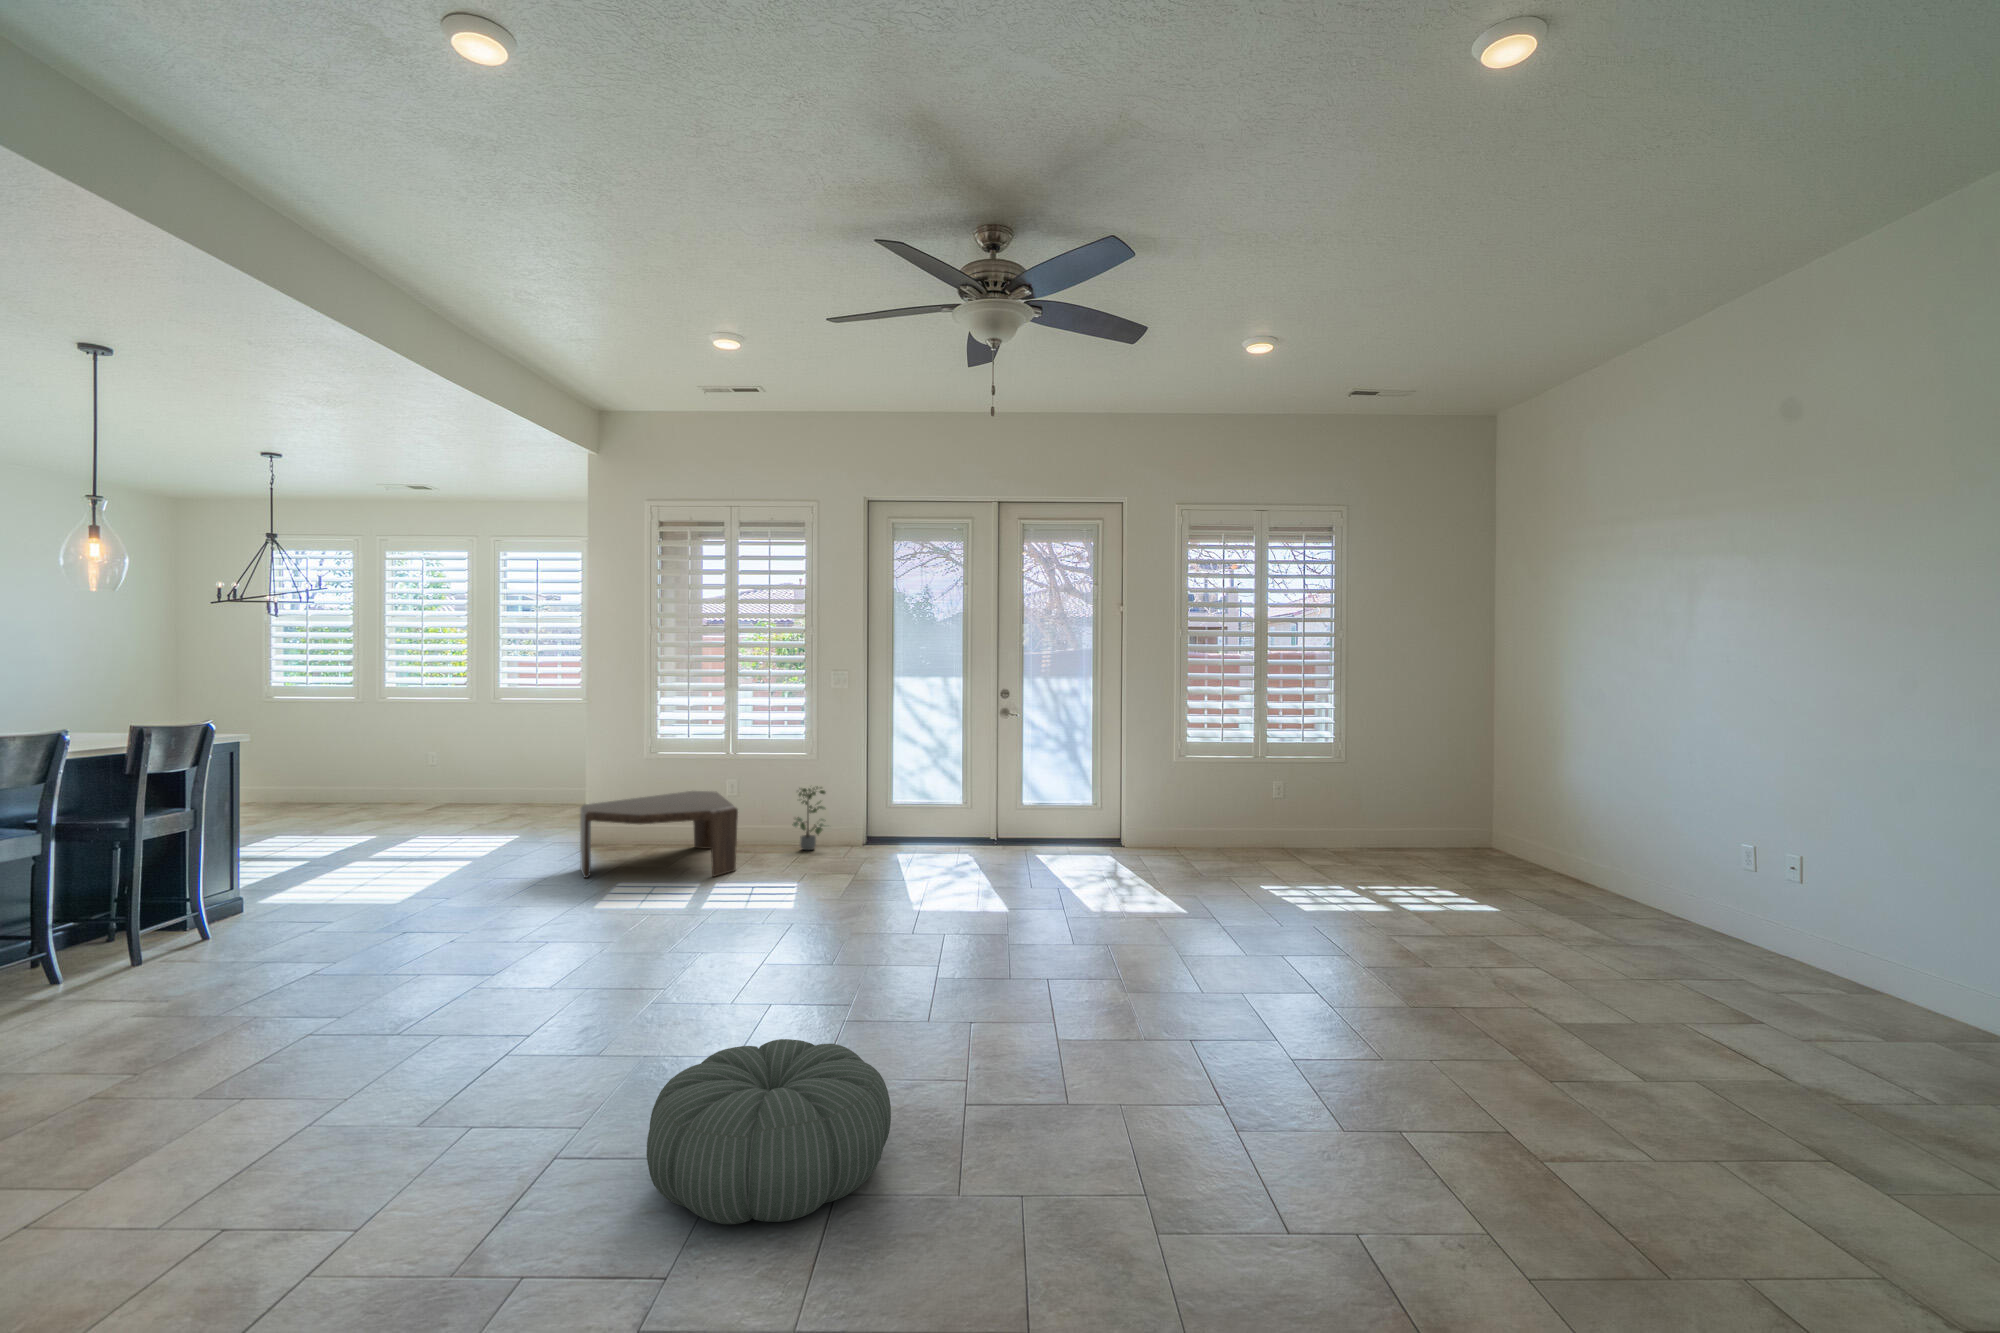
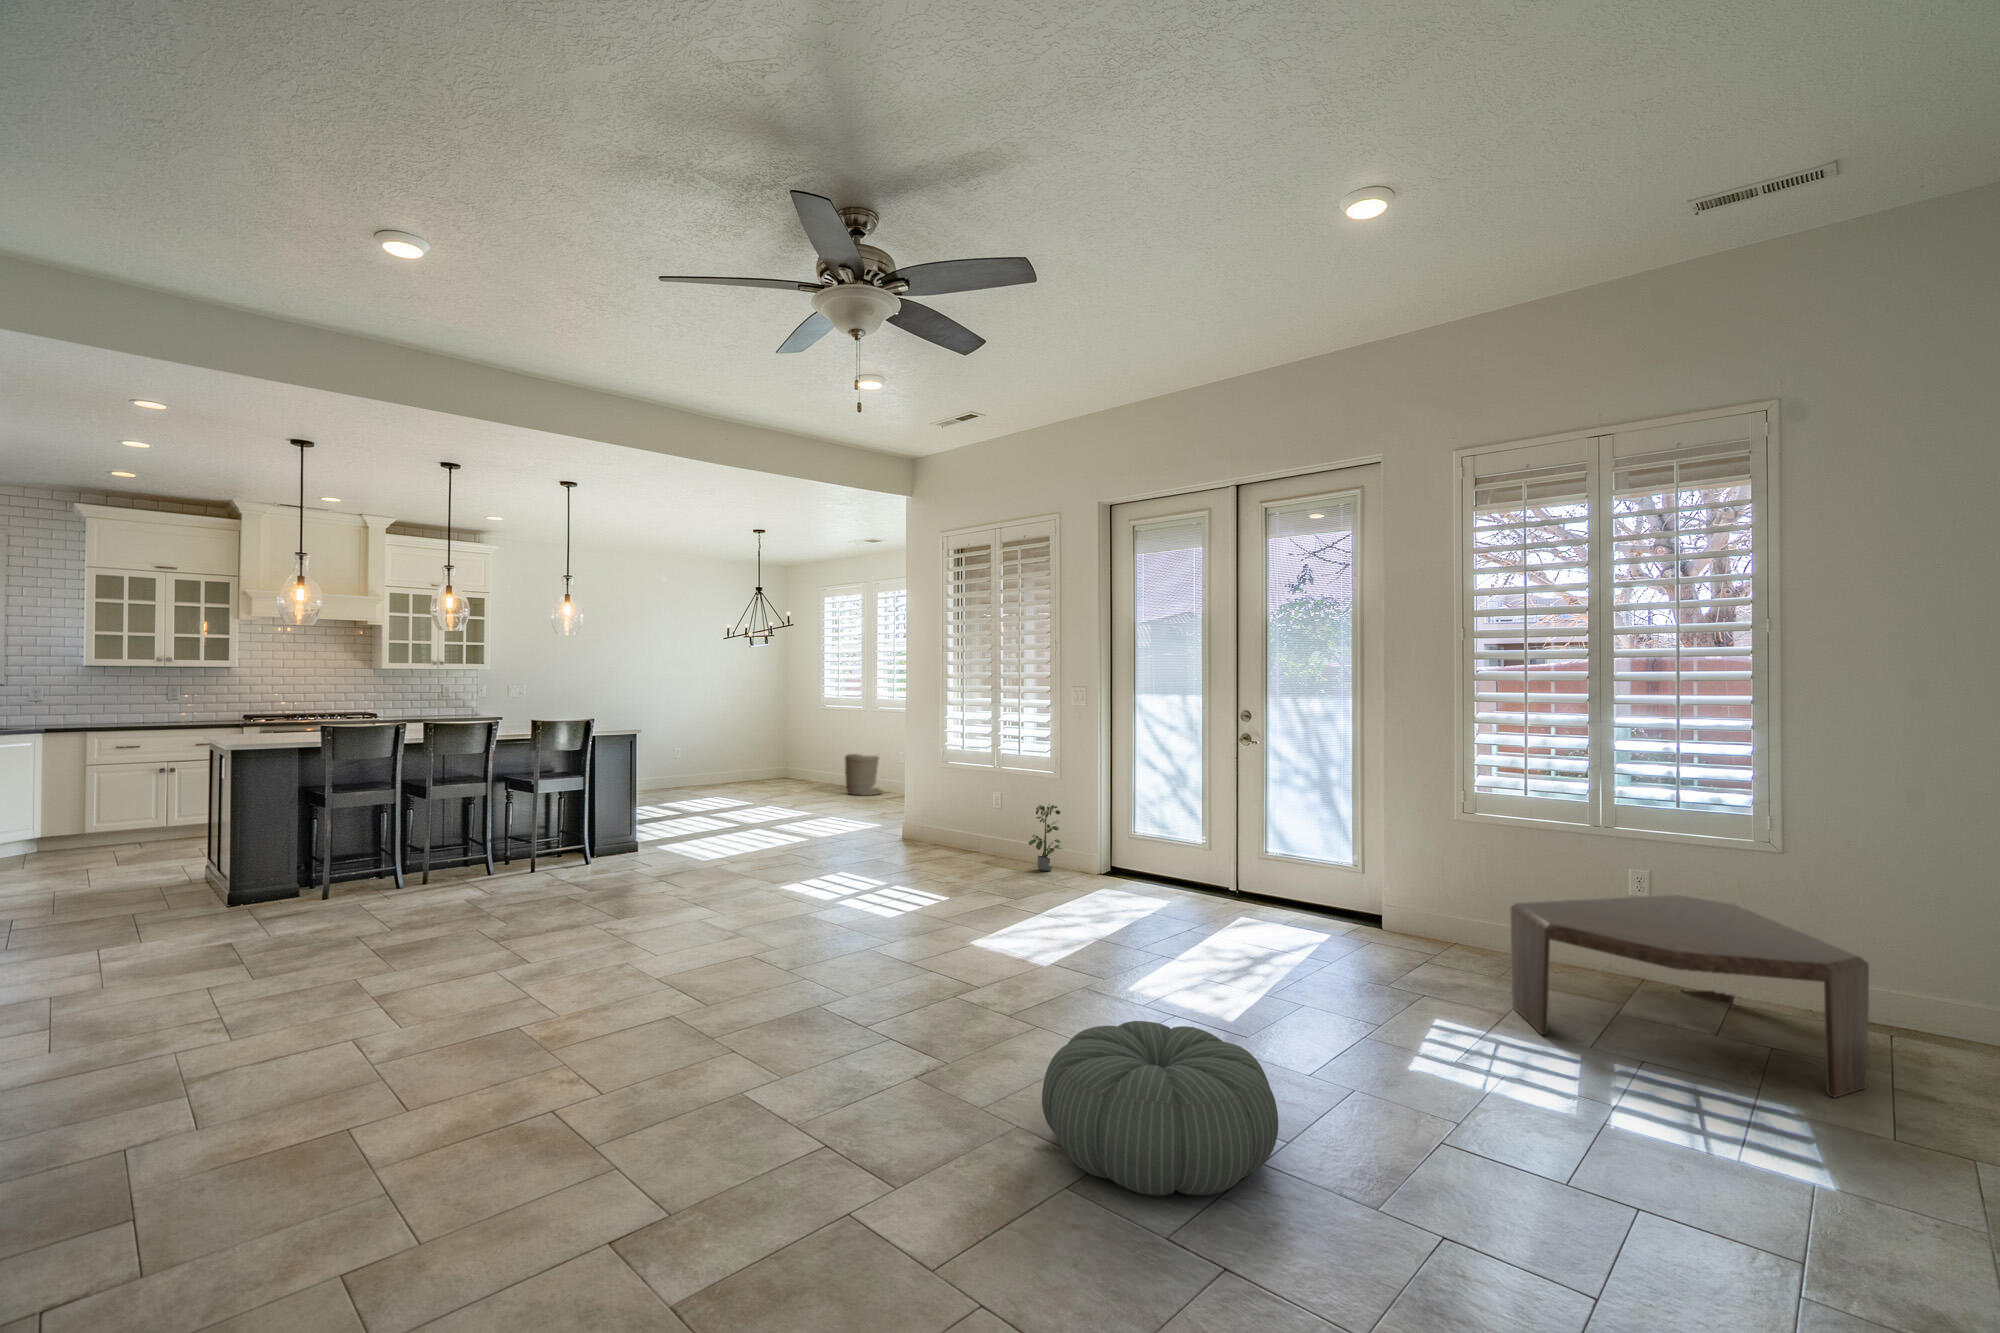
woven basket: none [348,756,410,810] -> present [845,754,882,795]
coffee table: present [580,791,738,878] -> present [1511,895,1869,1097]
pouf: present [647,1039,891,1224] -> present [1042,1021,1278,1196]

